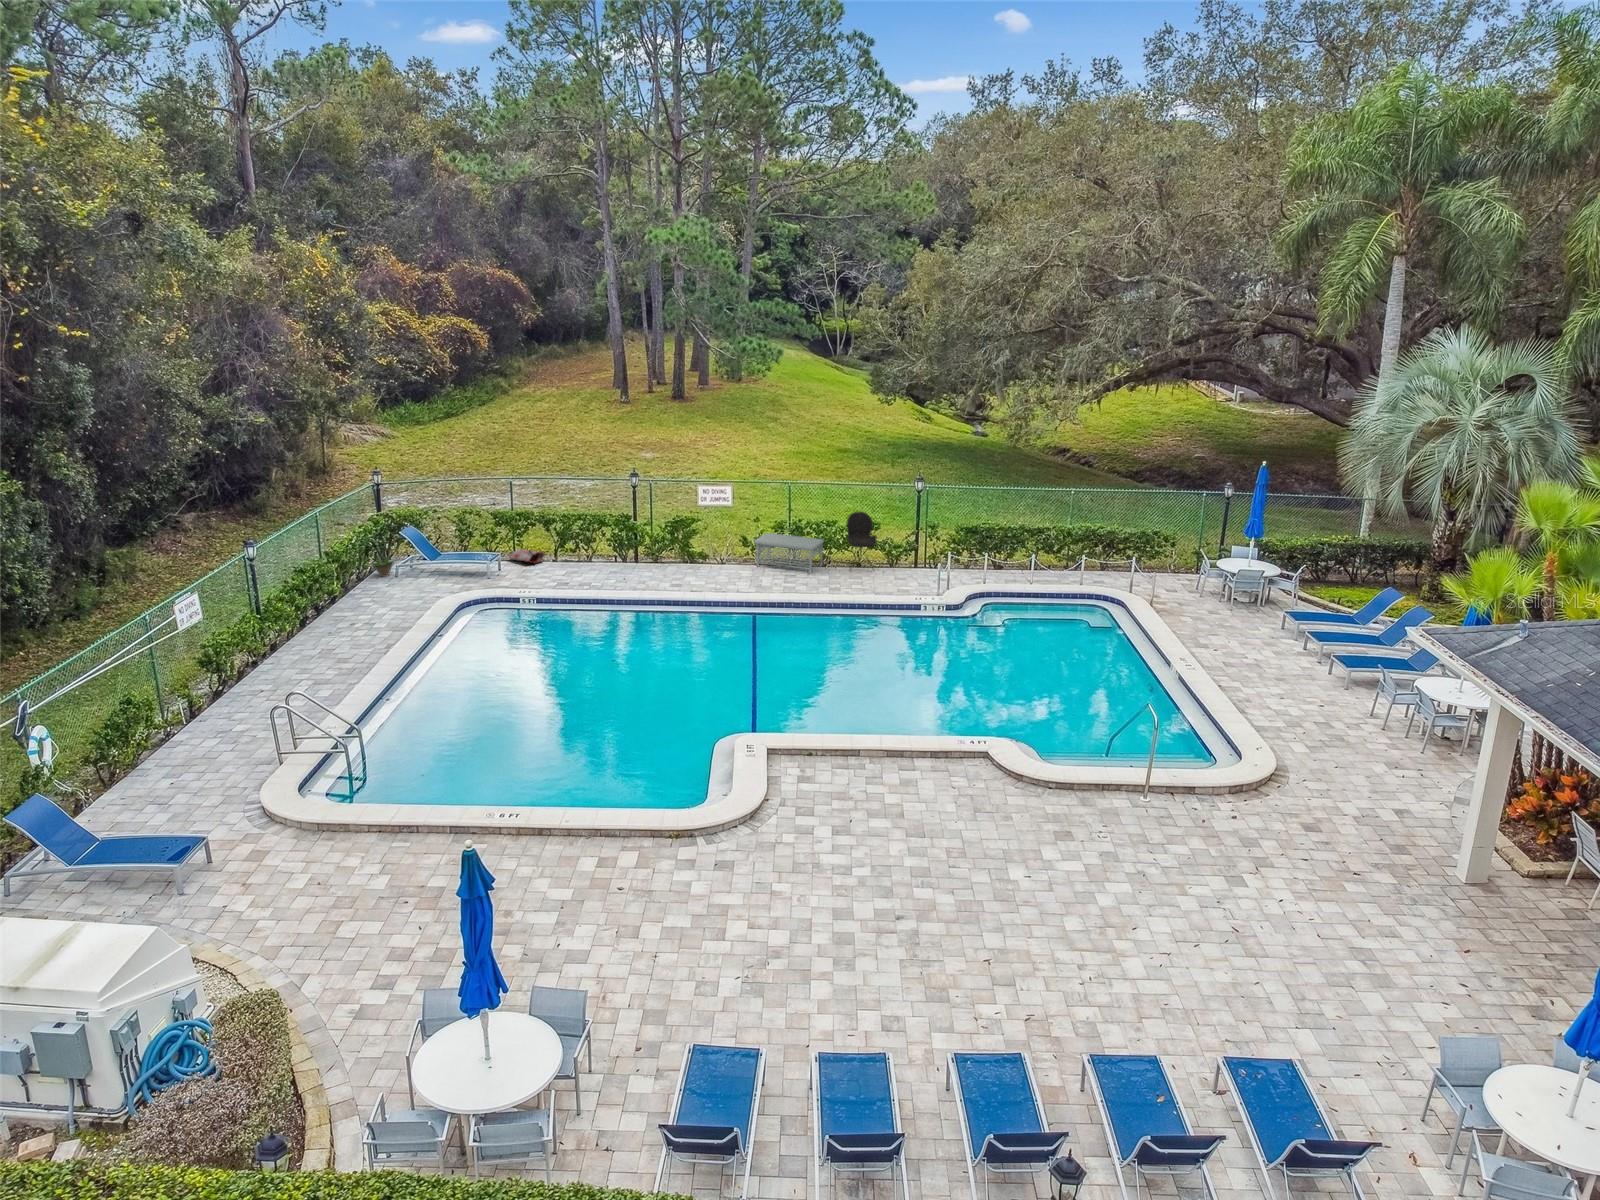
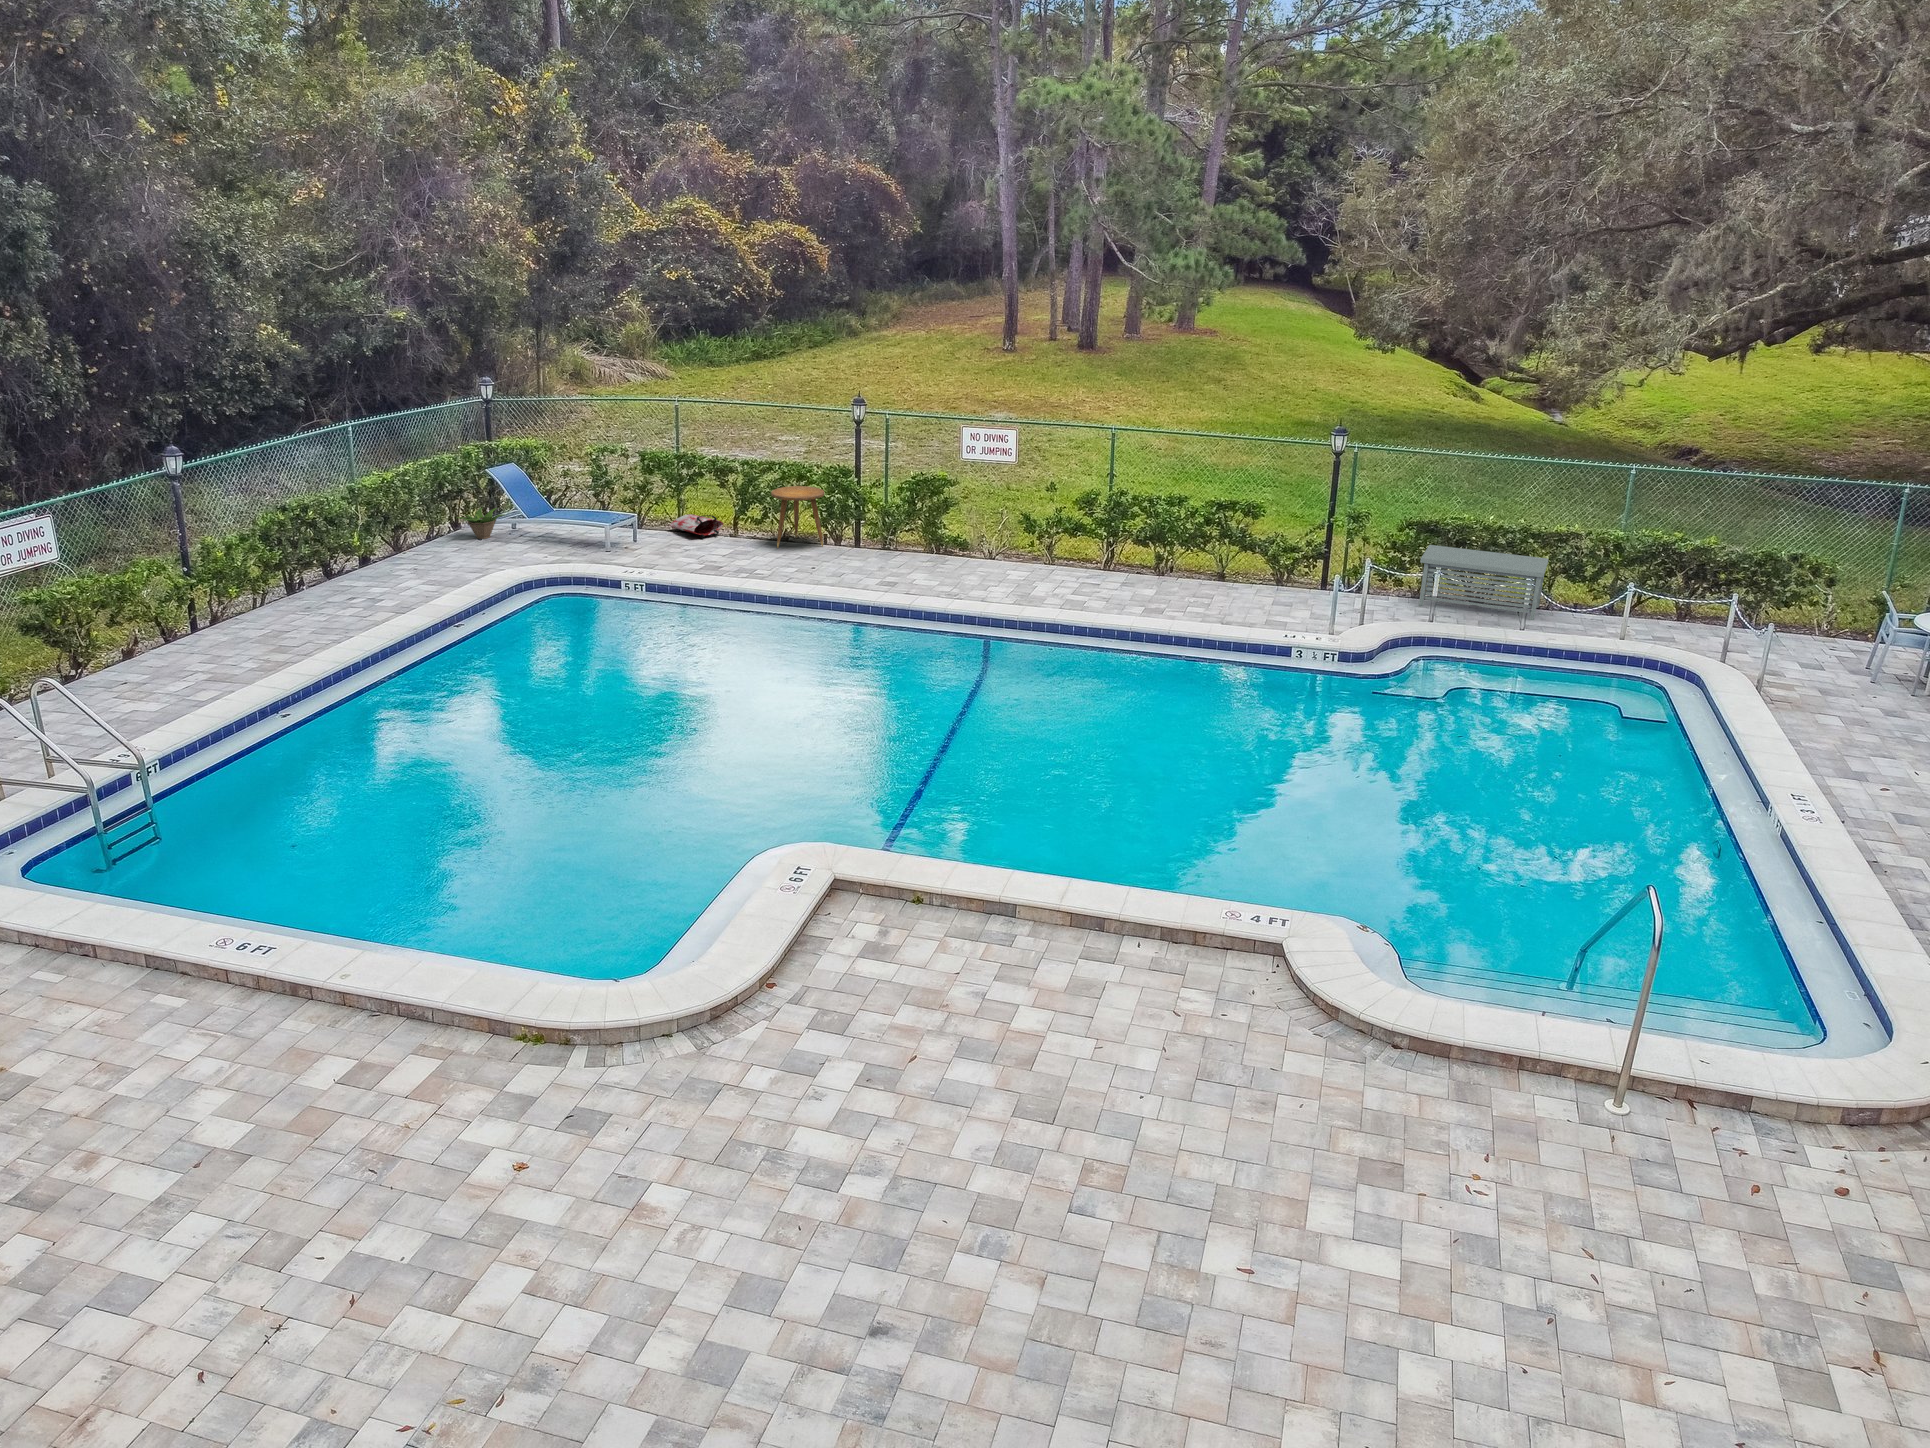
chair: present [846,511,877,569] -> none [1194,484,1248,587]
side table: none [580,527,616,568] -> present [771,486,825,548]
storage bench: present [754,533,824,574] -> present [1419,545,1549,621]

